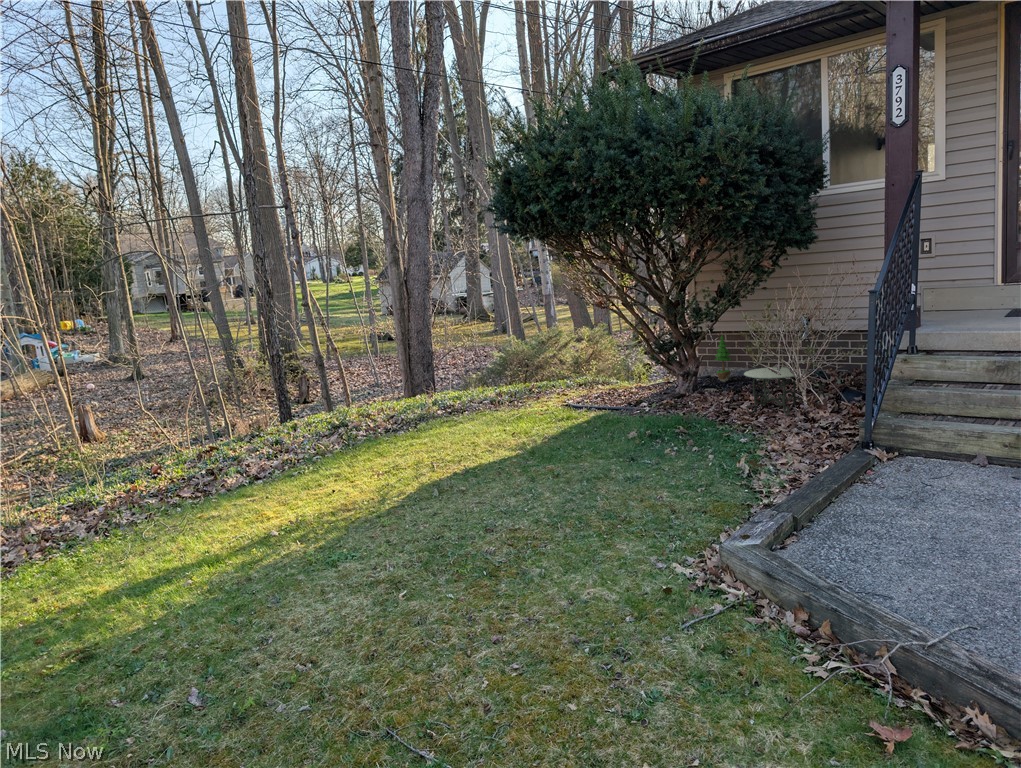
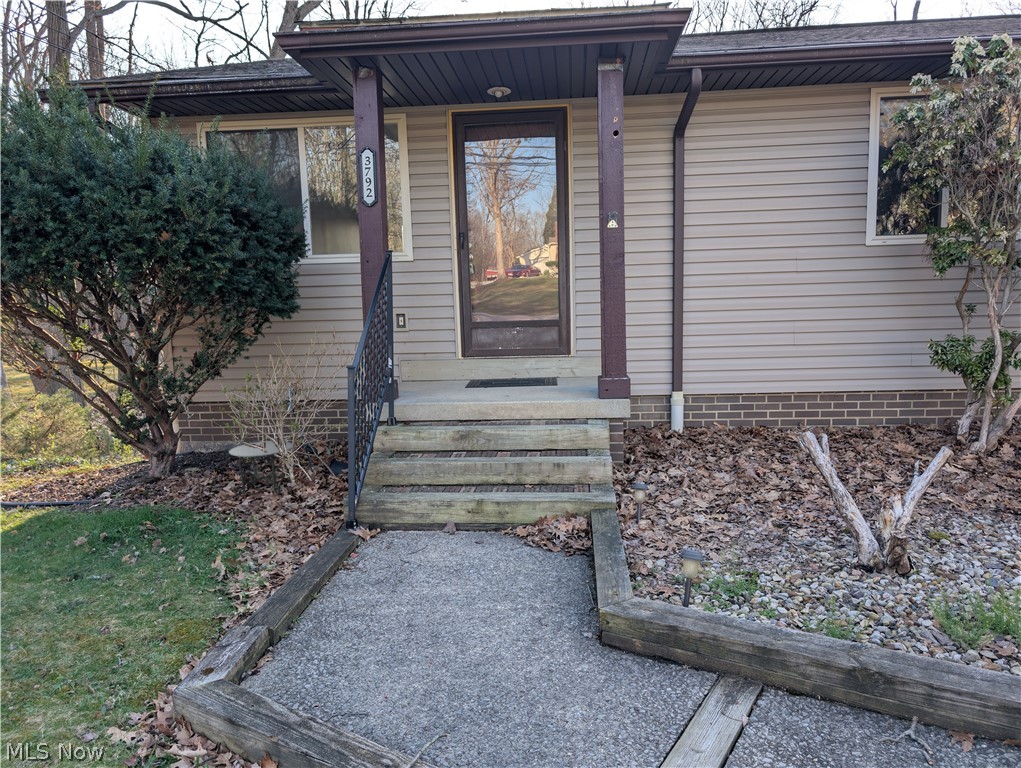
potted tree: present [715,336,732,382] -> none [199,405,221,458]

